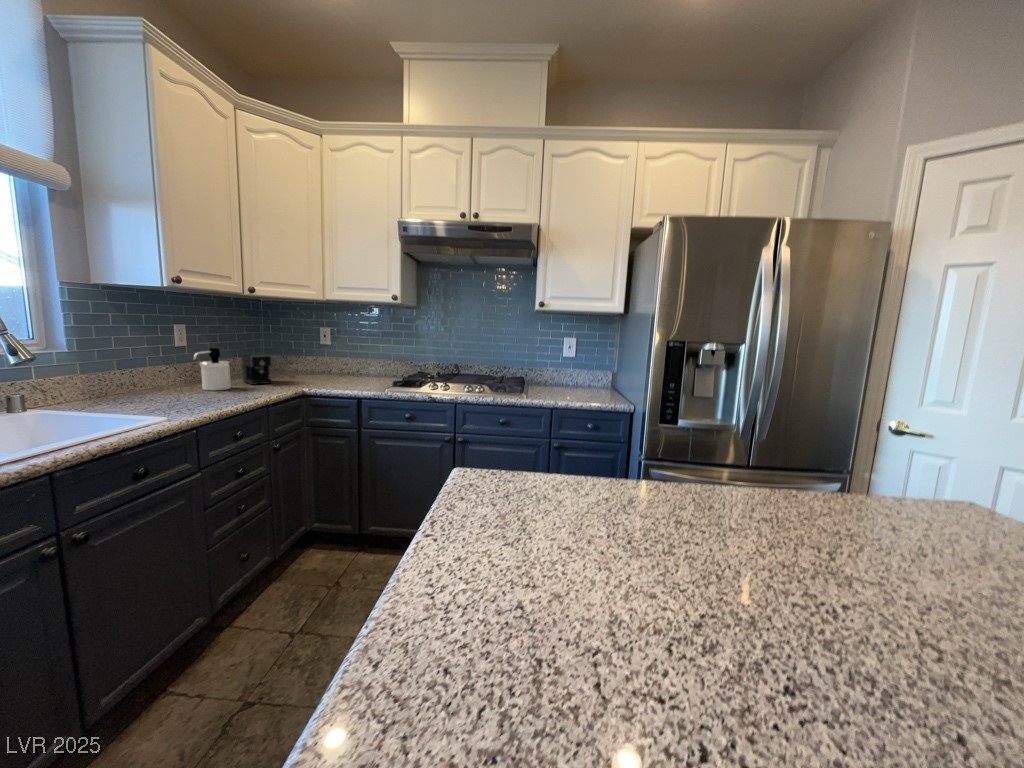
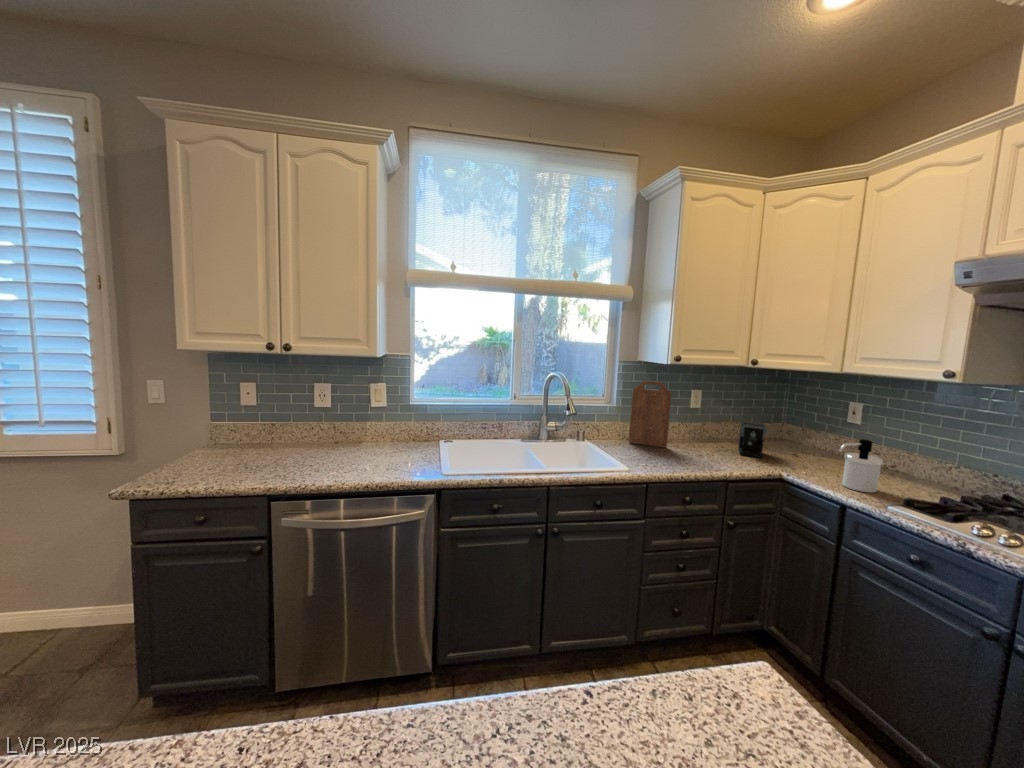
cutting board: none [98,315,169,399] -> present [629,381,672,448]
soap dispenser: present [193,348,231,390] -> present [839,439,883,493]

